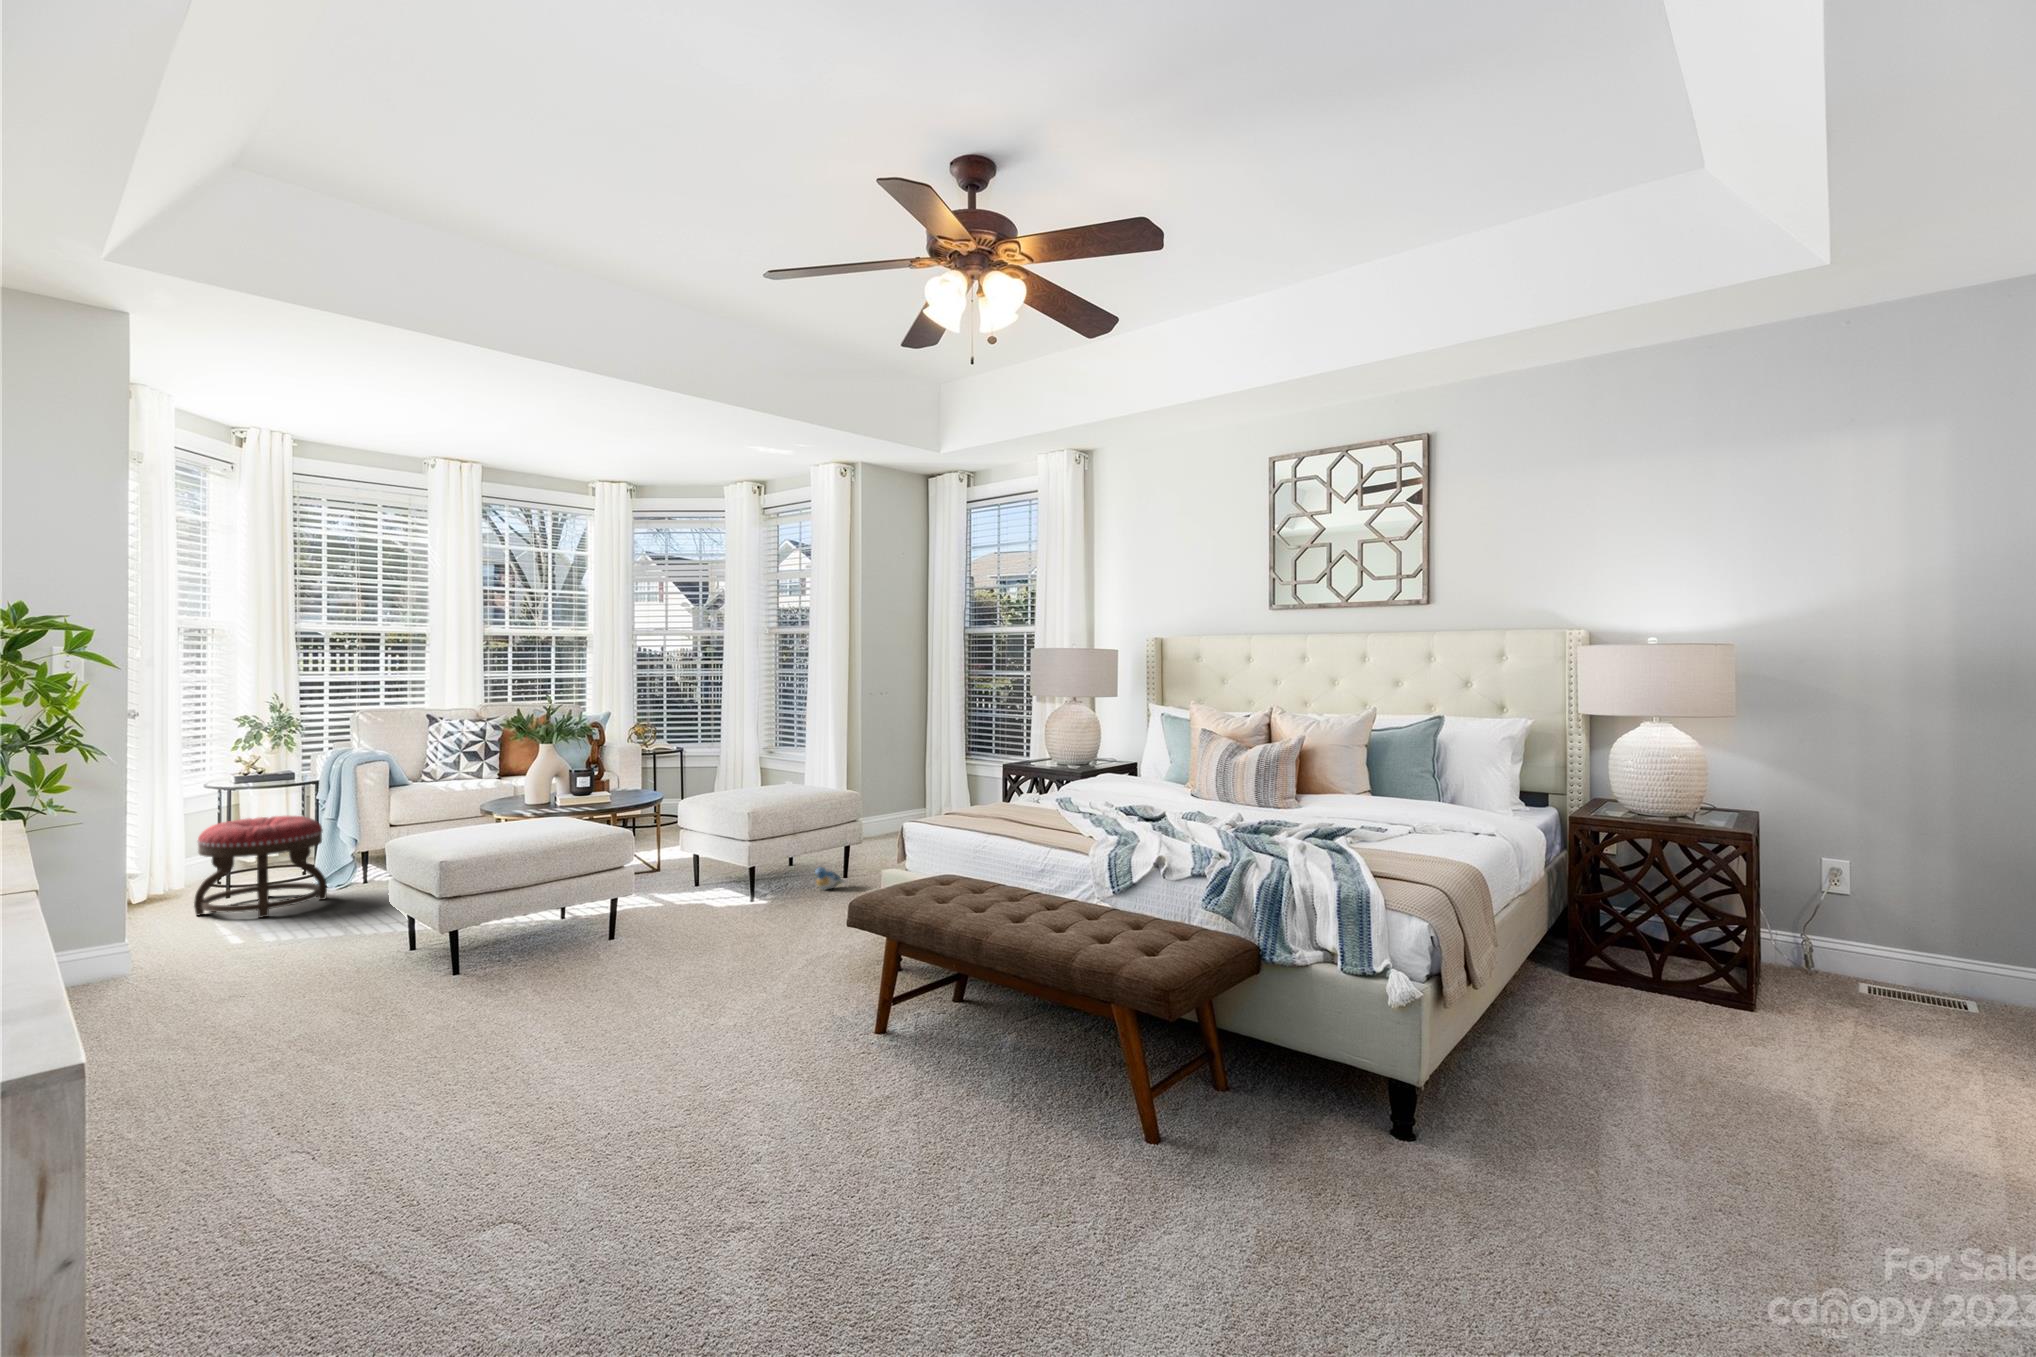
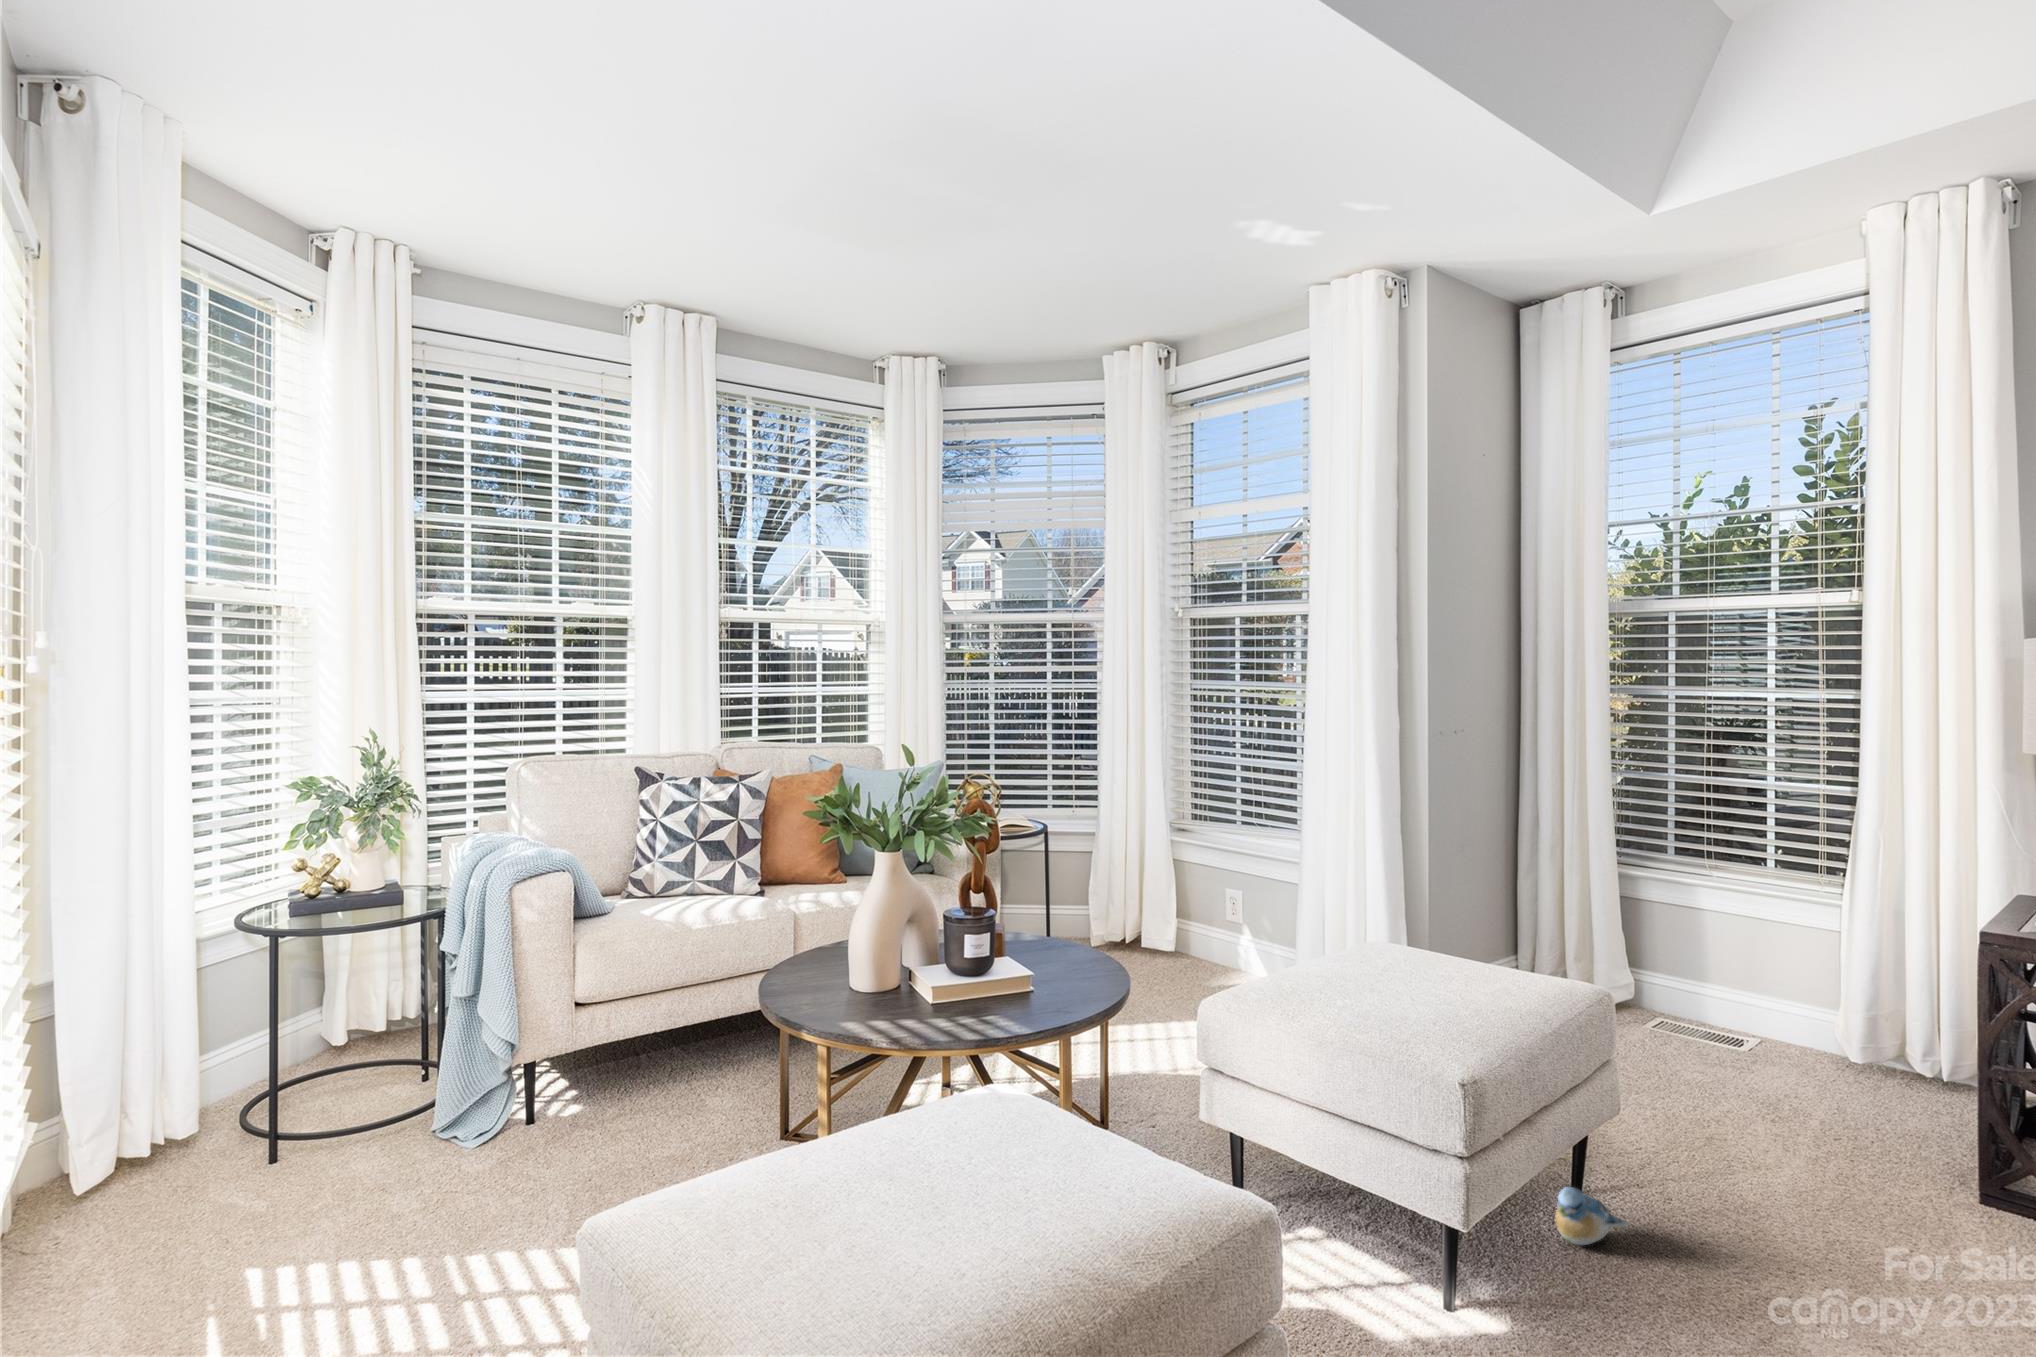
ottoman: present [194,816,327,918] -> none [171,1001,449,1274]

